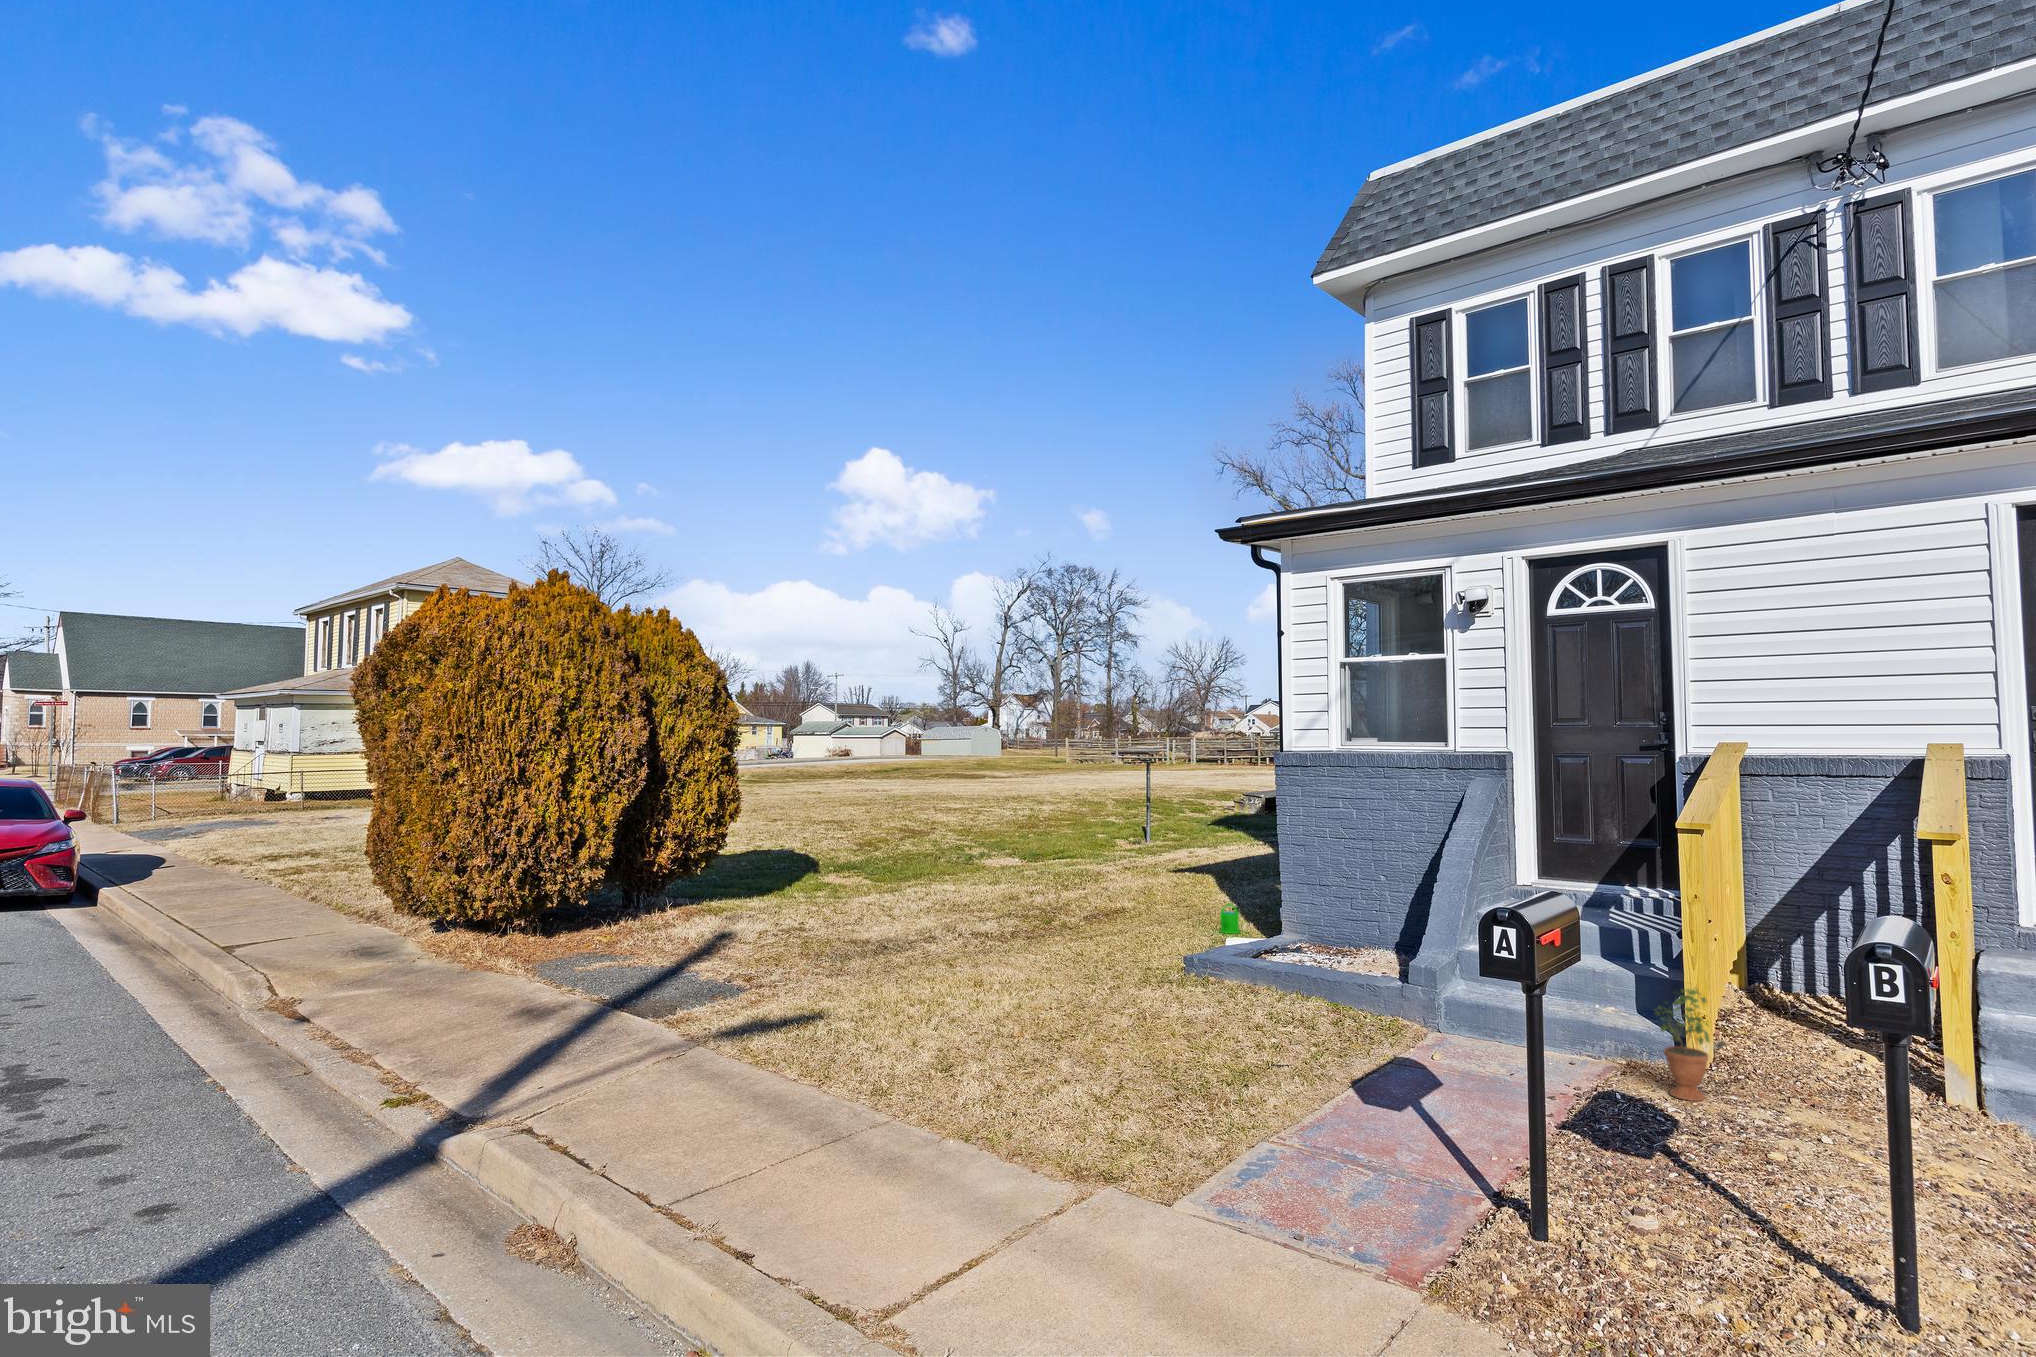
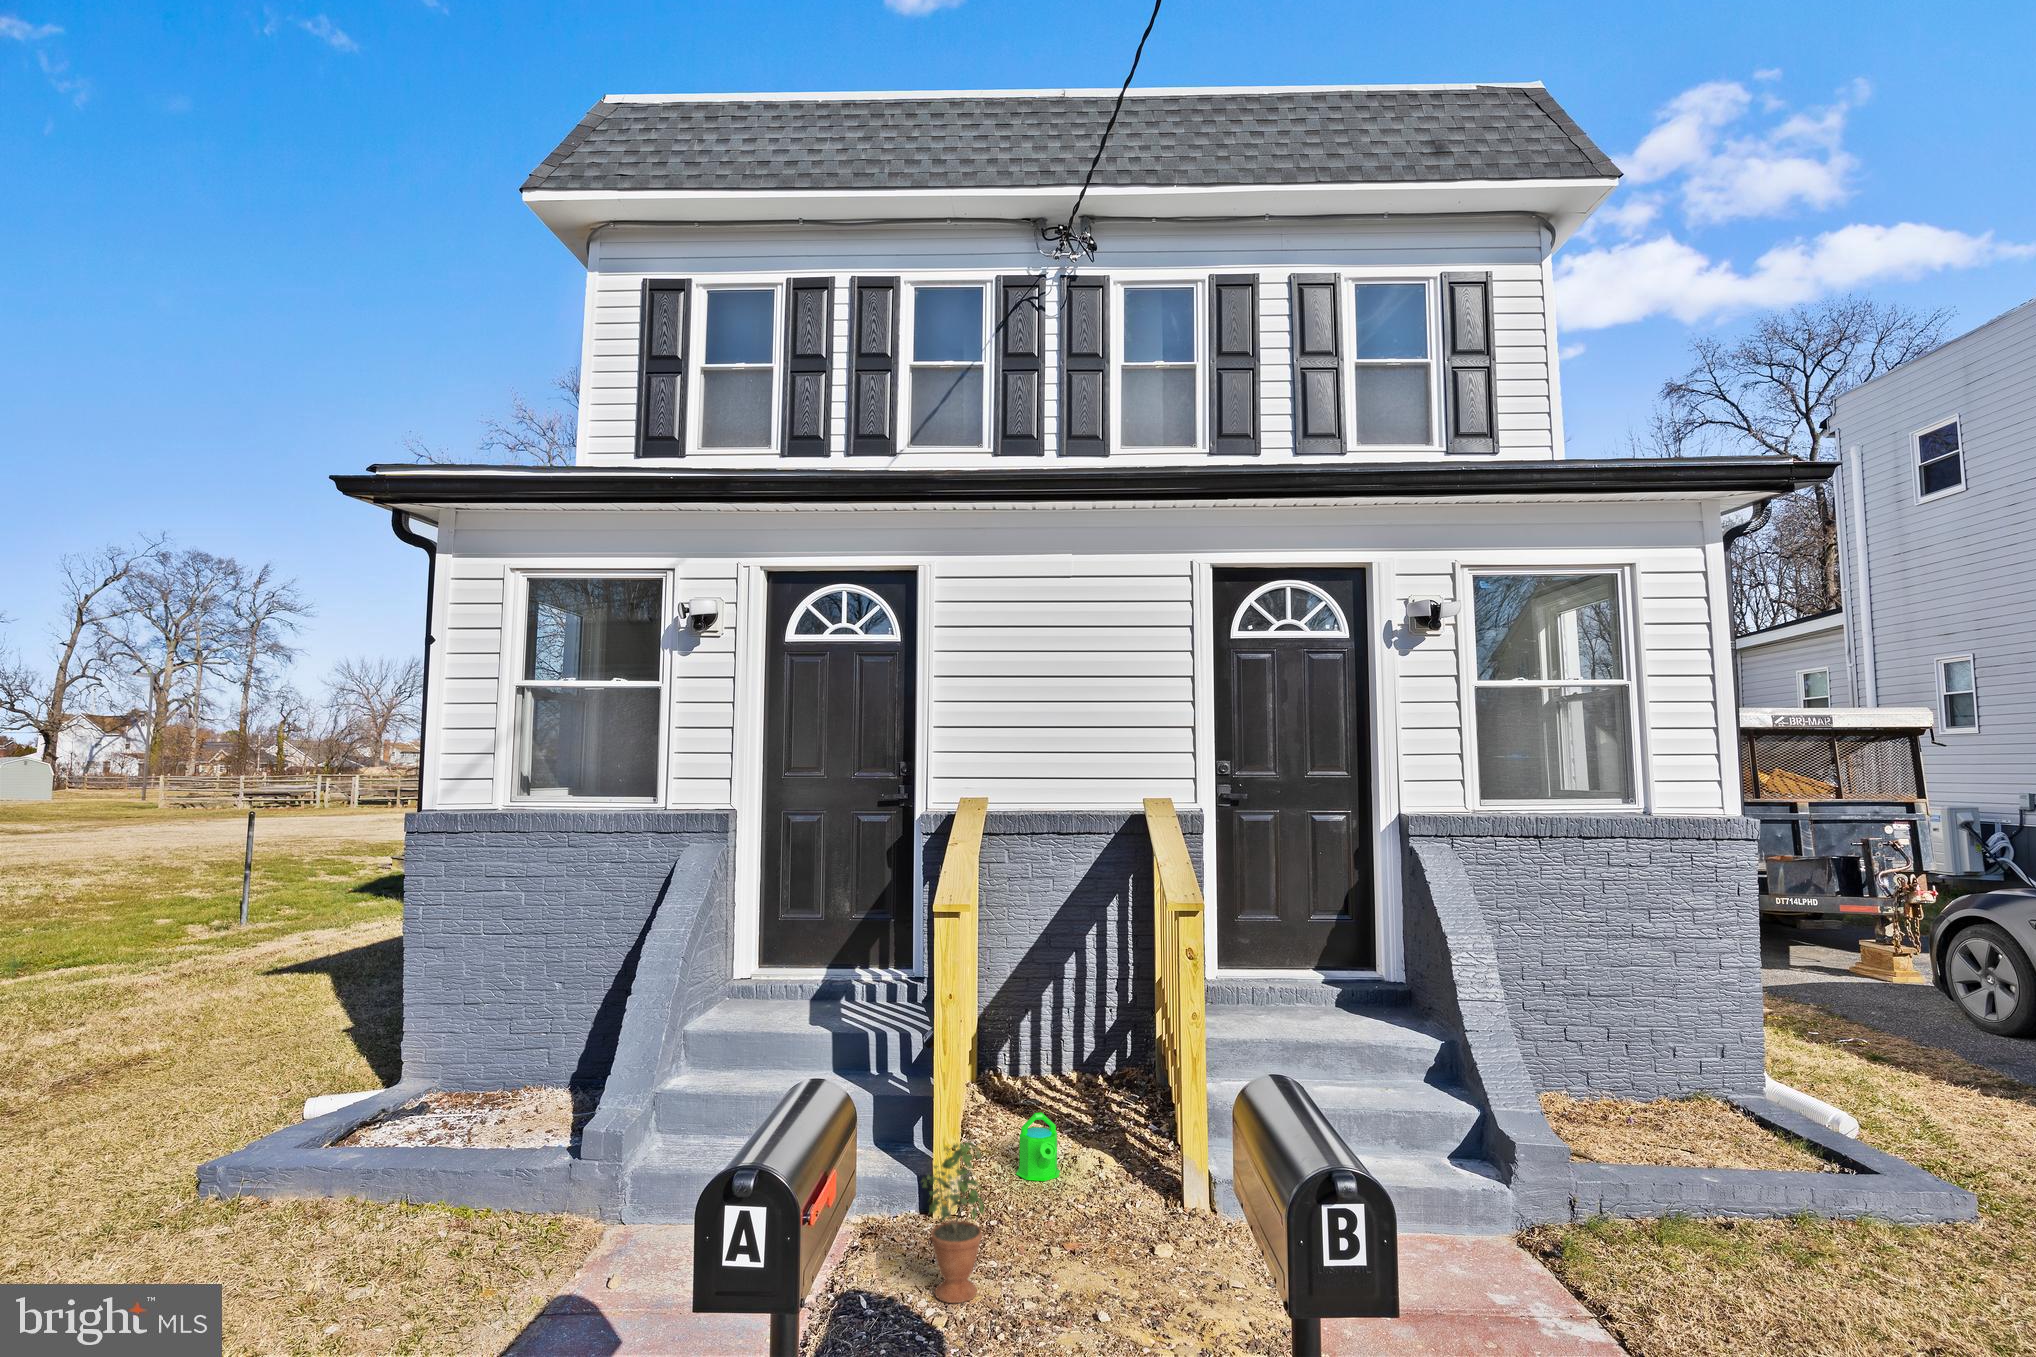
watering can: present [1220,903,1240,934] -> present [1016,1113,1060,1181]

